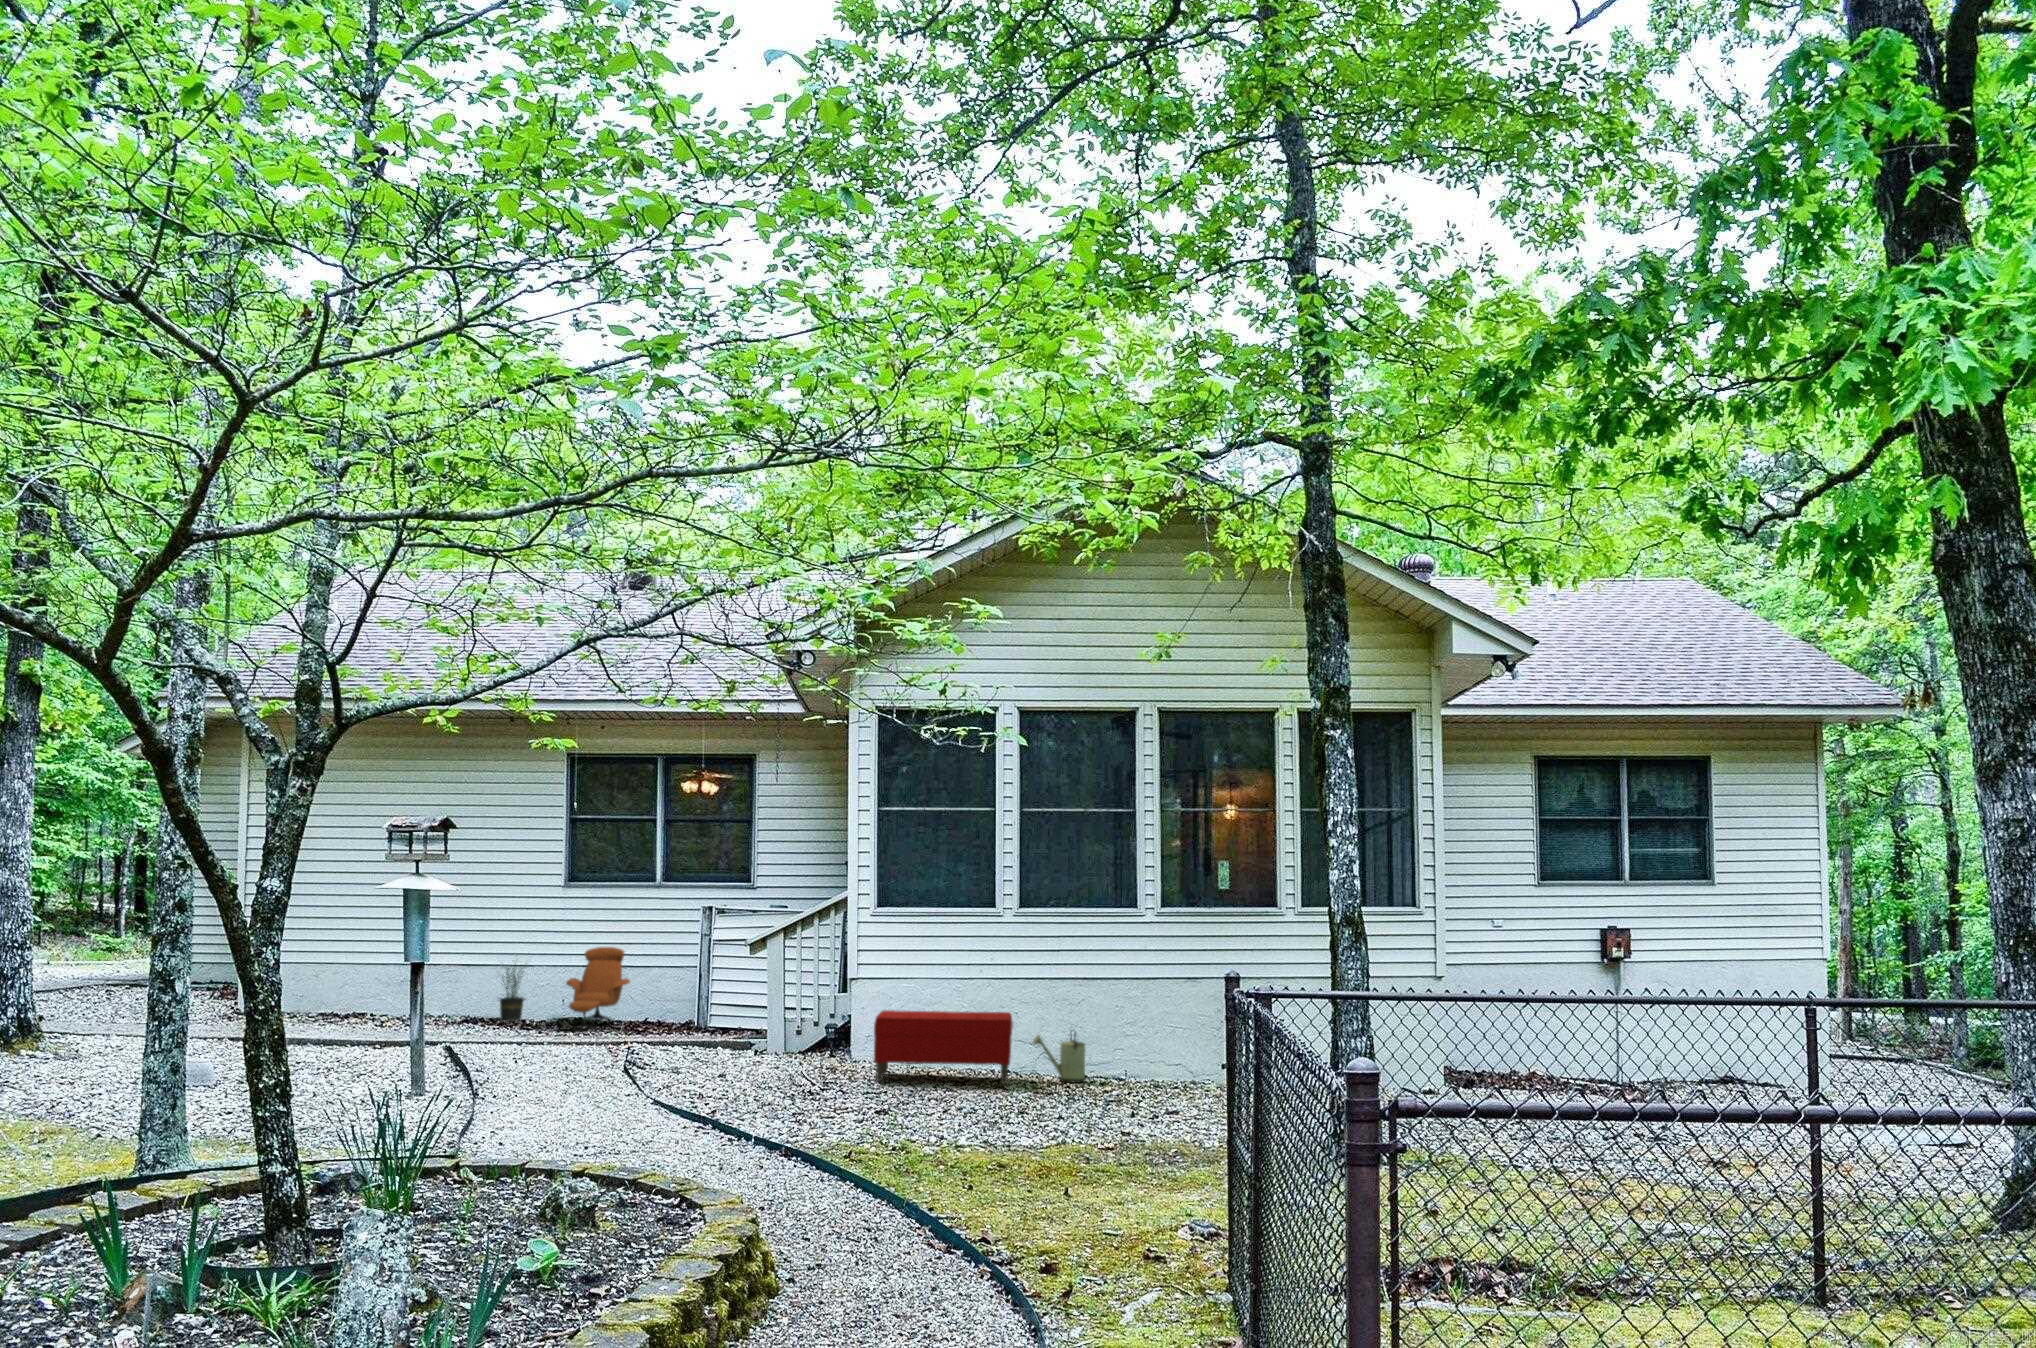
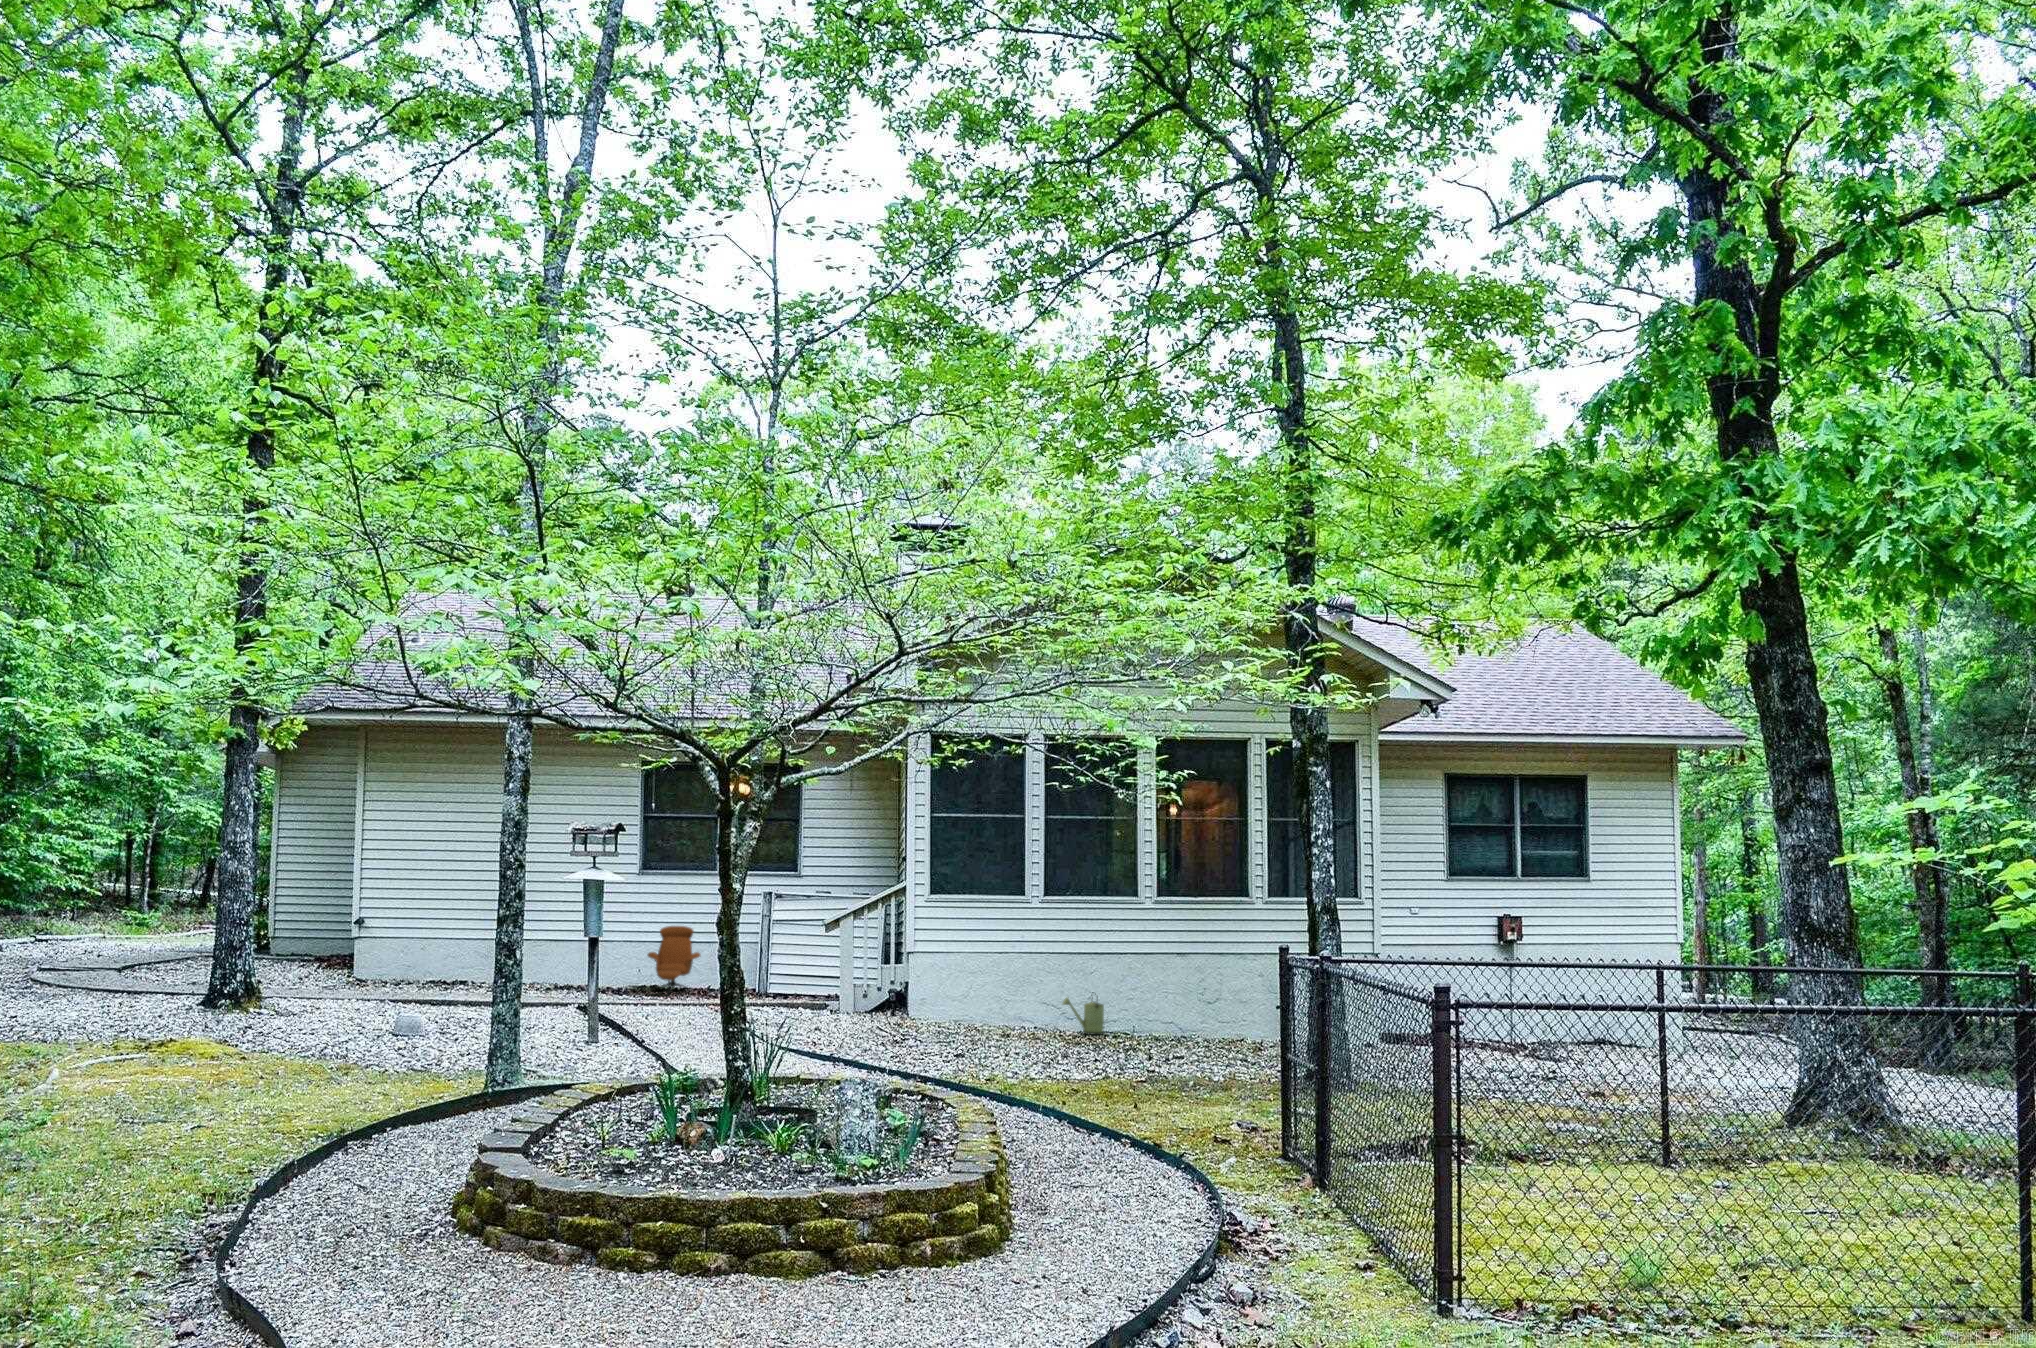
potted plant: present [500,964,527,1022] -> none [581,931,618,988]
bench: present [874,1010,1013,1085] -> none [940,978,1050,1036]

